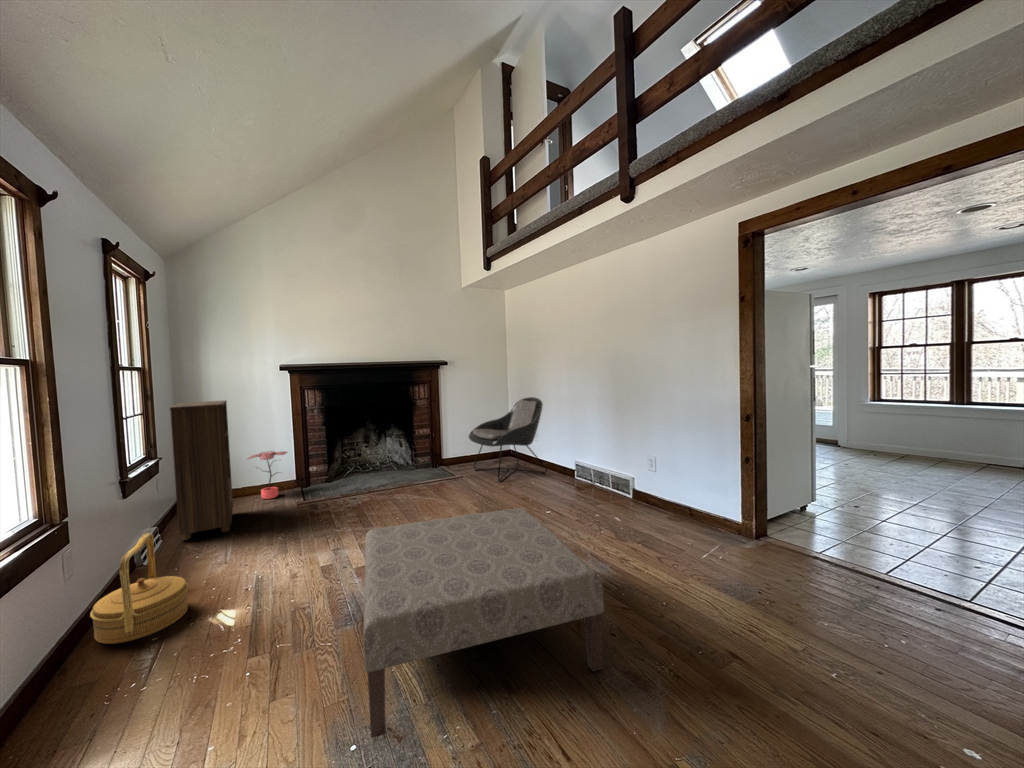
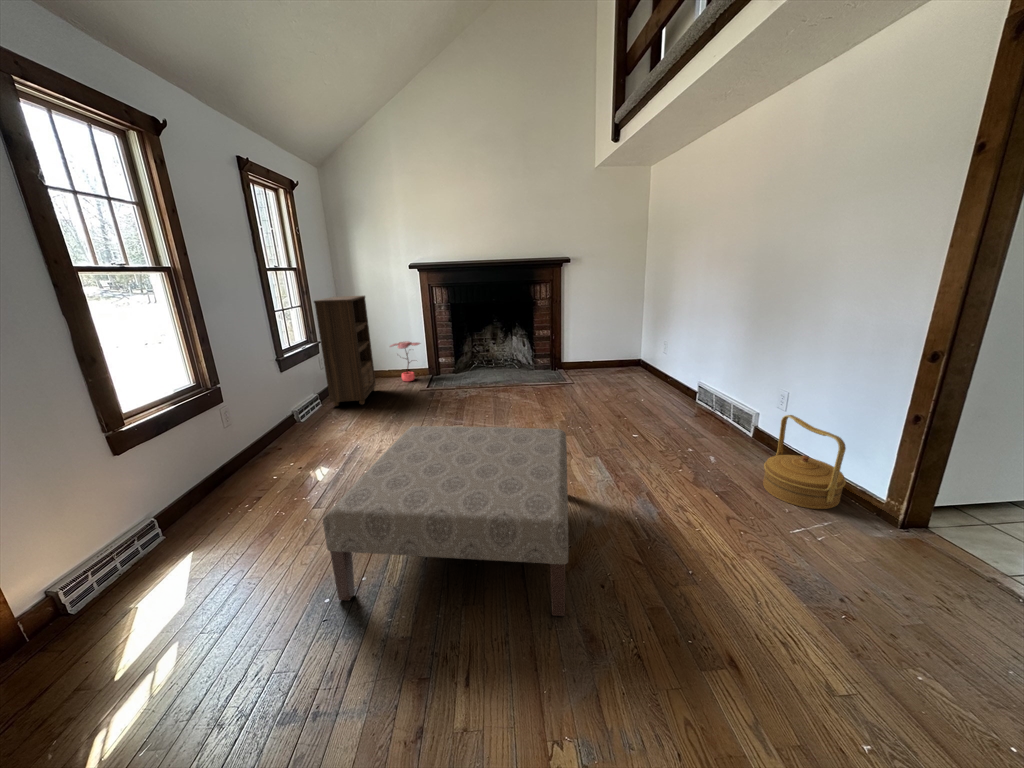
lounge chair: present [469,397,547,482] -> none [587,303,672,394]
woven basket: present [90,533,189,644] -> present [763,415,846,509]

